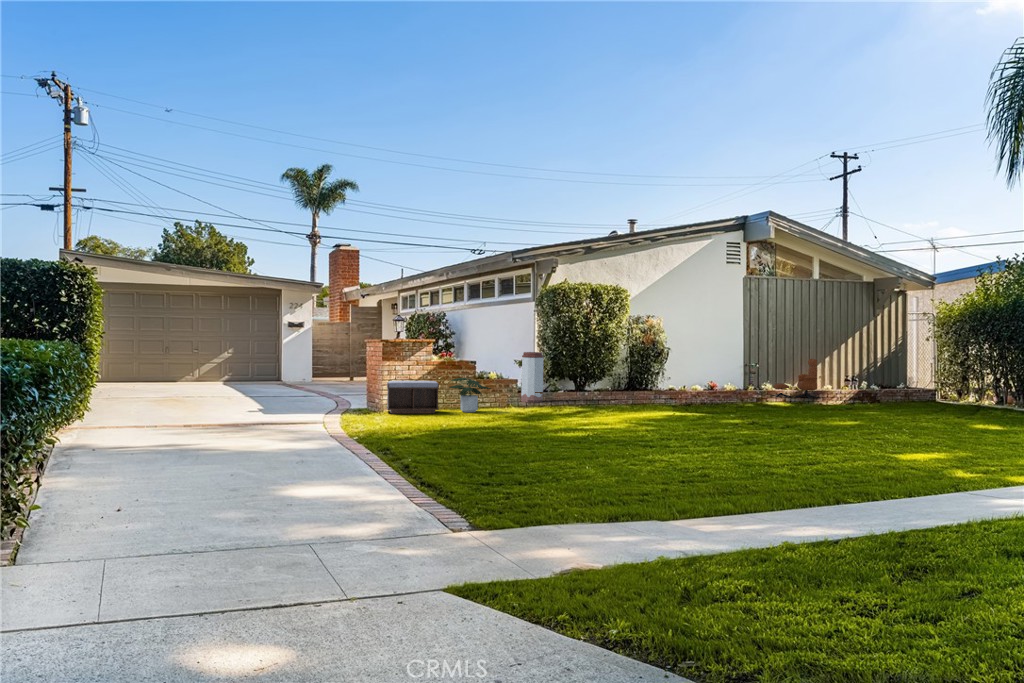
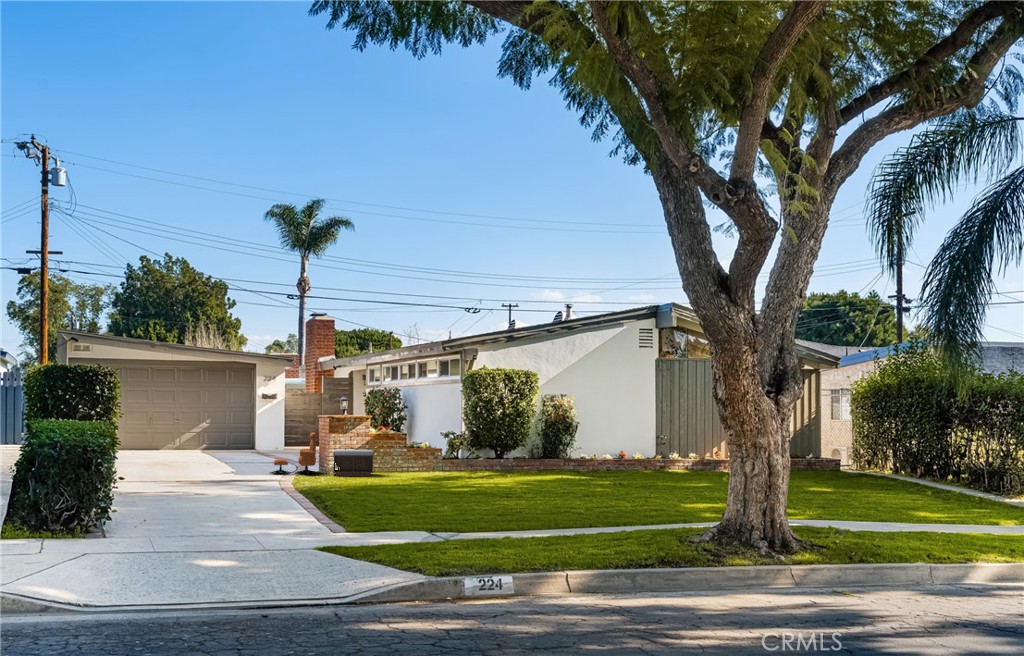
trash can: present [521,352,544,403] -> none [451,426,470,468]
lounge chair: present [770,359,819,398] -> present [270,432,319,474]
potted plant: present [449,378,491,412] -> none [383,448,417,475]

